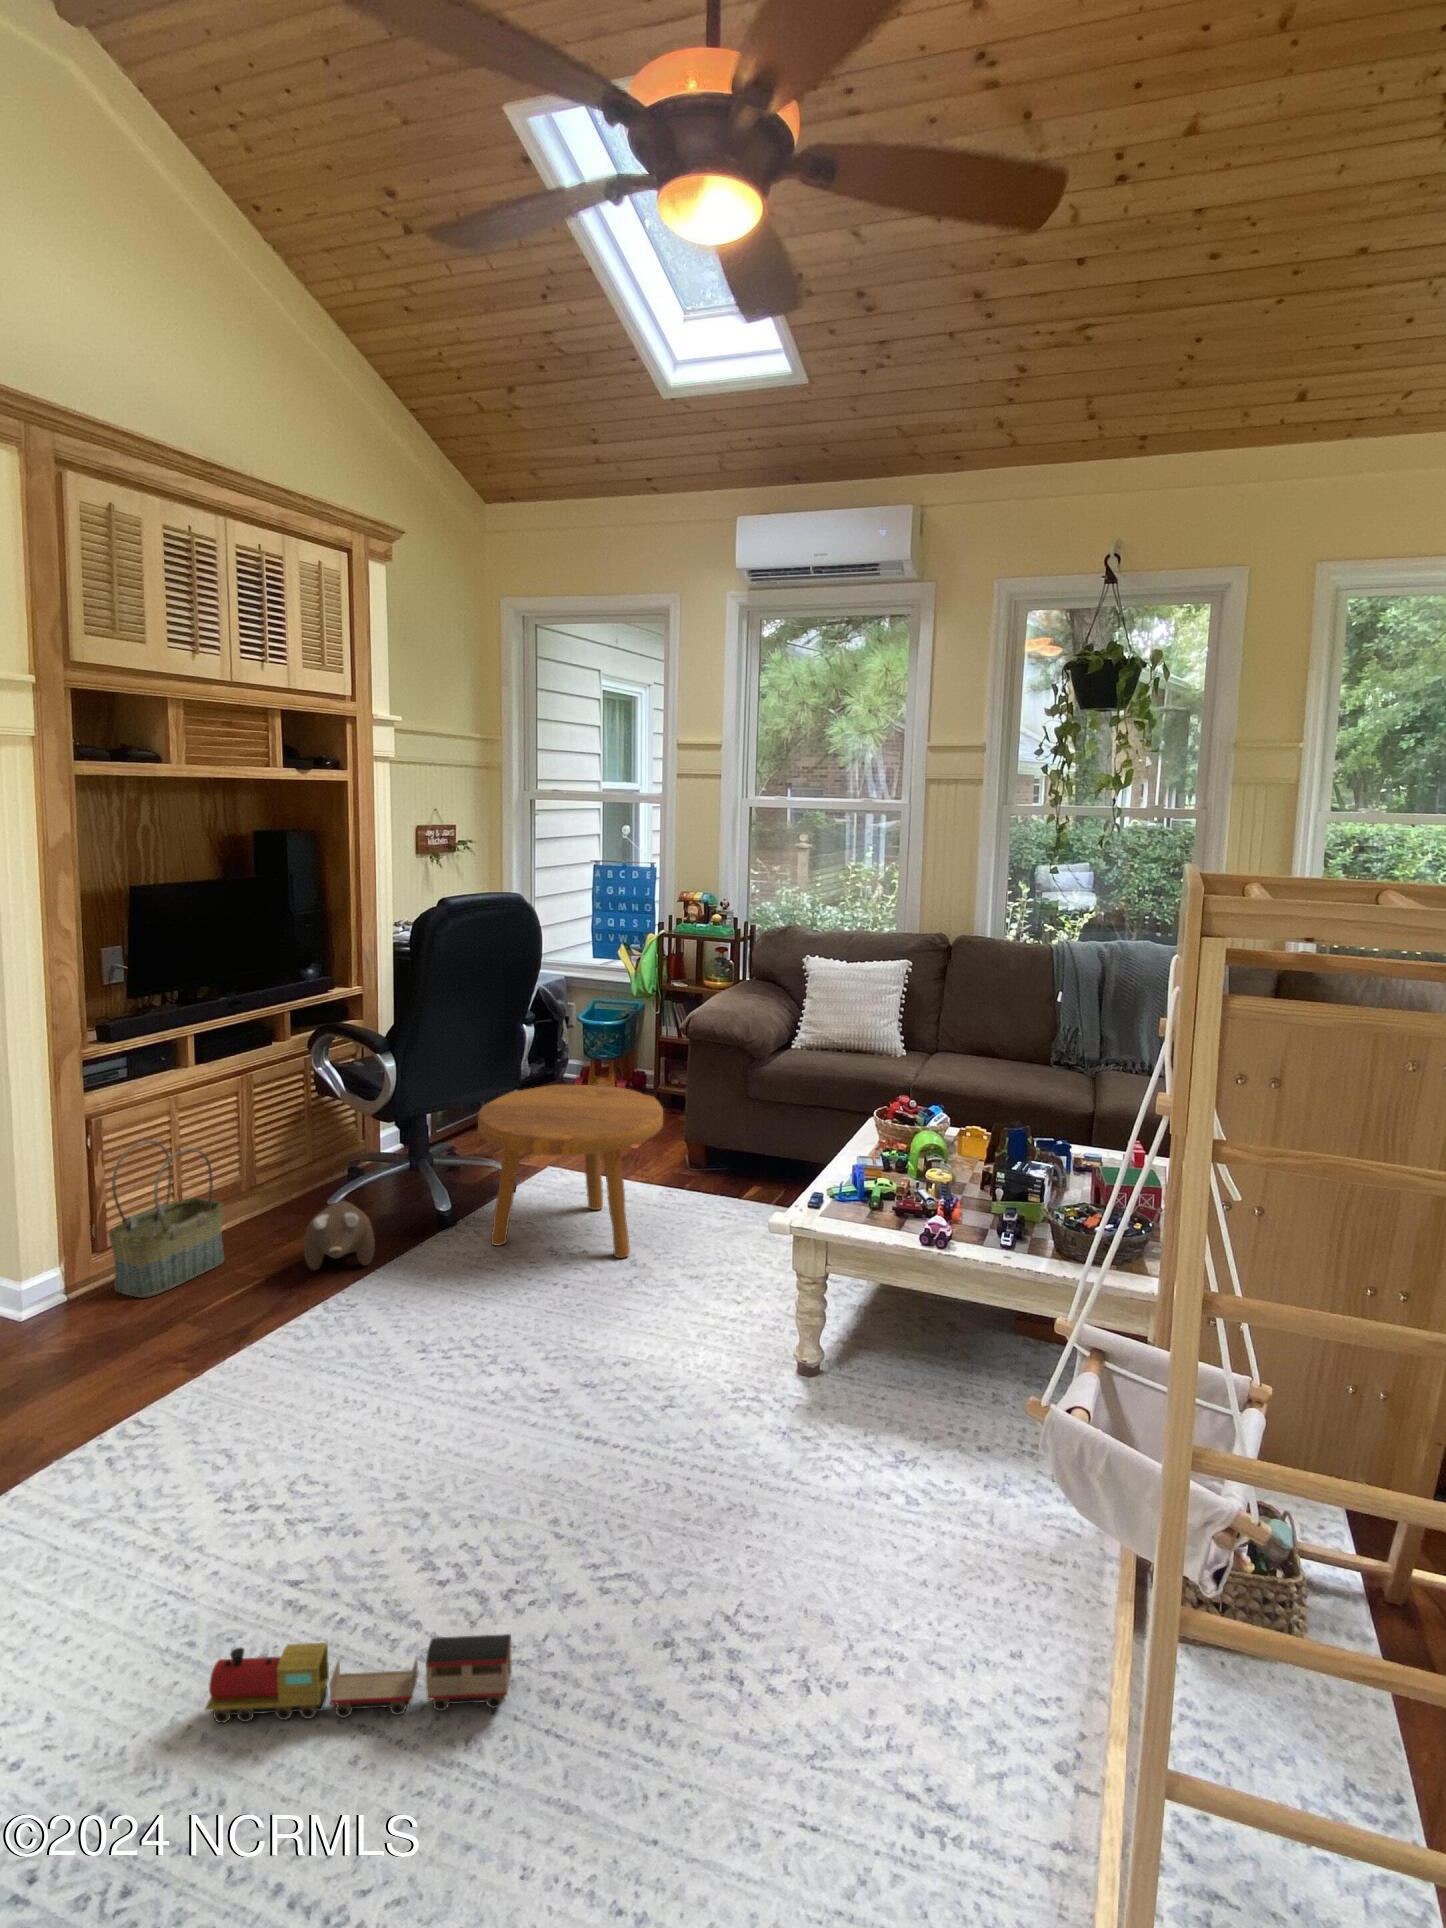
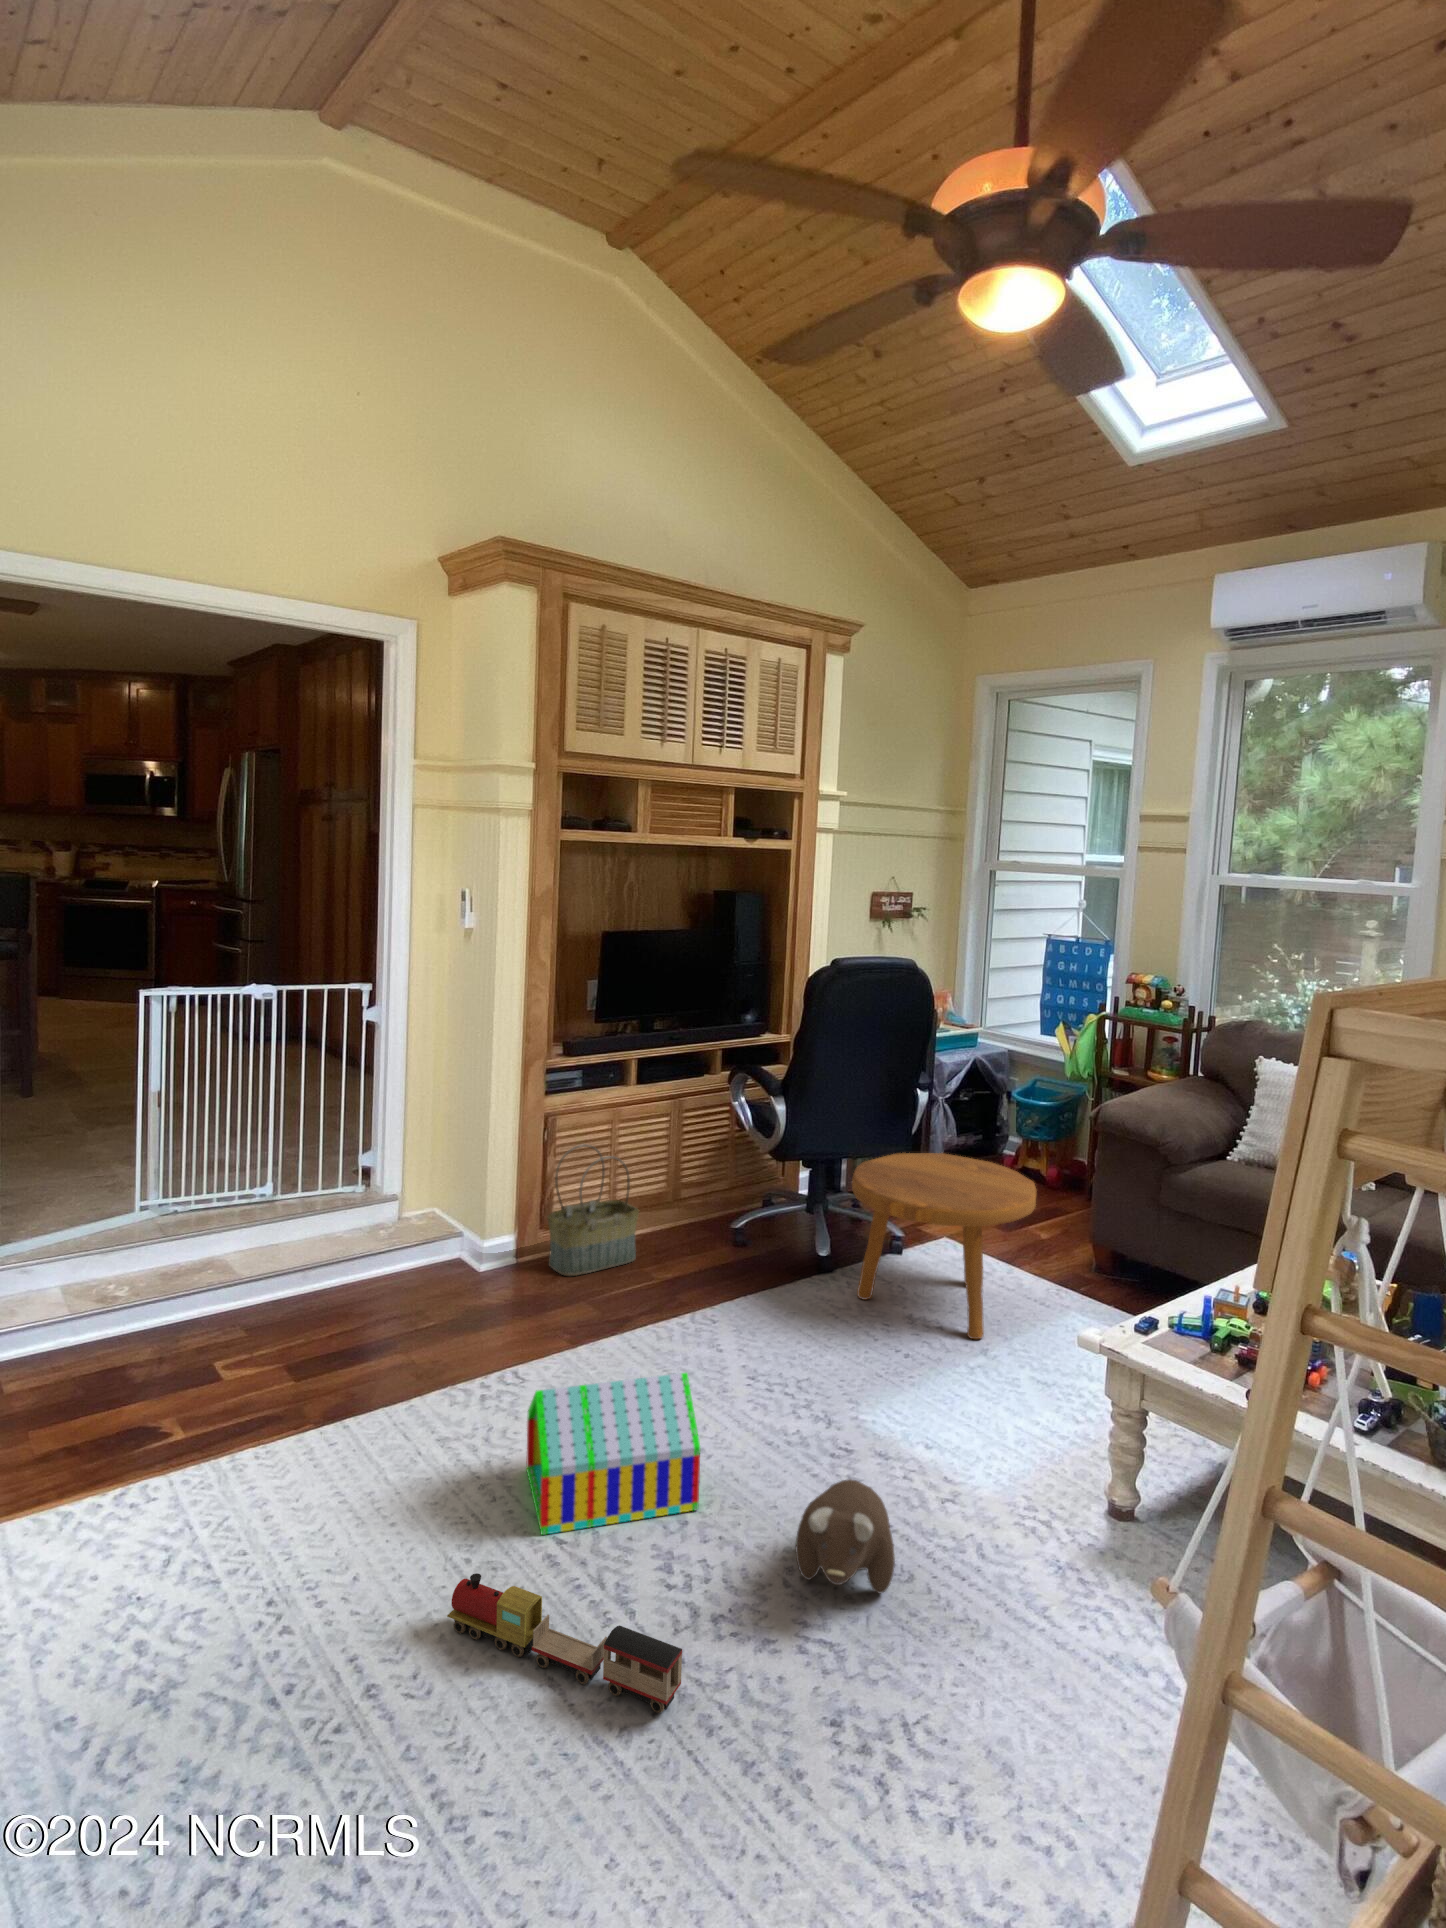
plush toy: present [304,1201,375,1270] -> present [796,1479,895,1594]
toy house: none [207,1359,434,1584] -> present [526,1373,700,1535]

